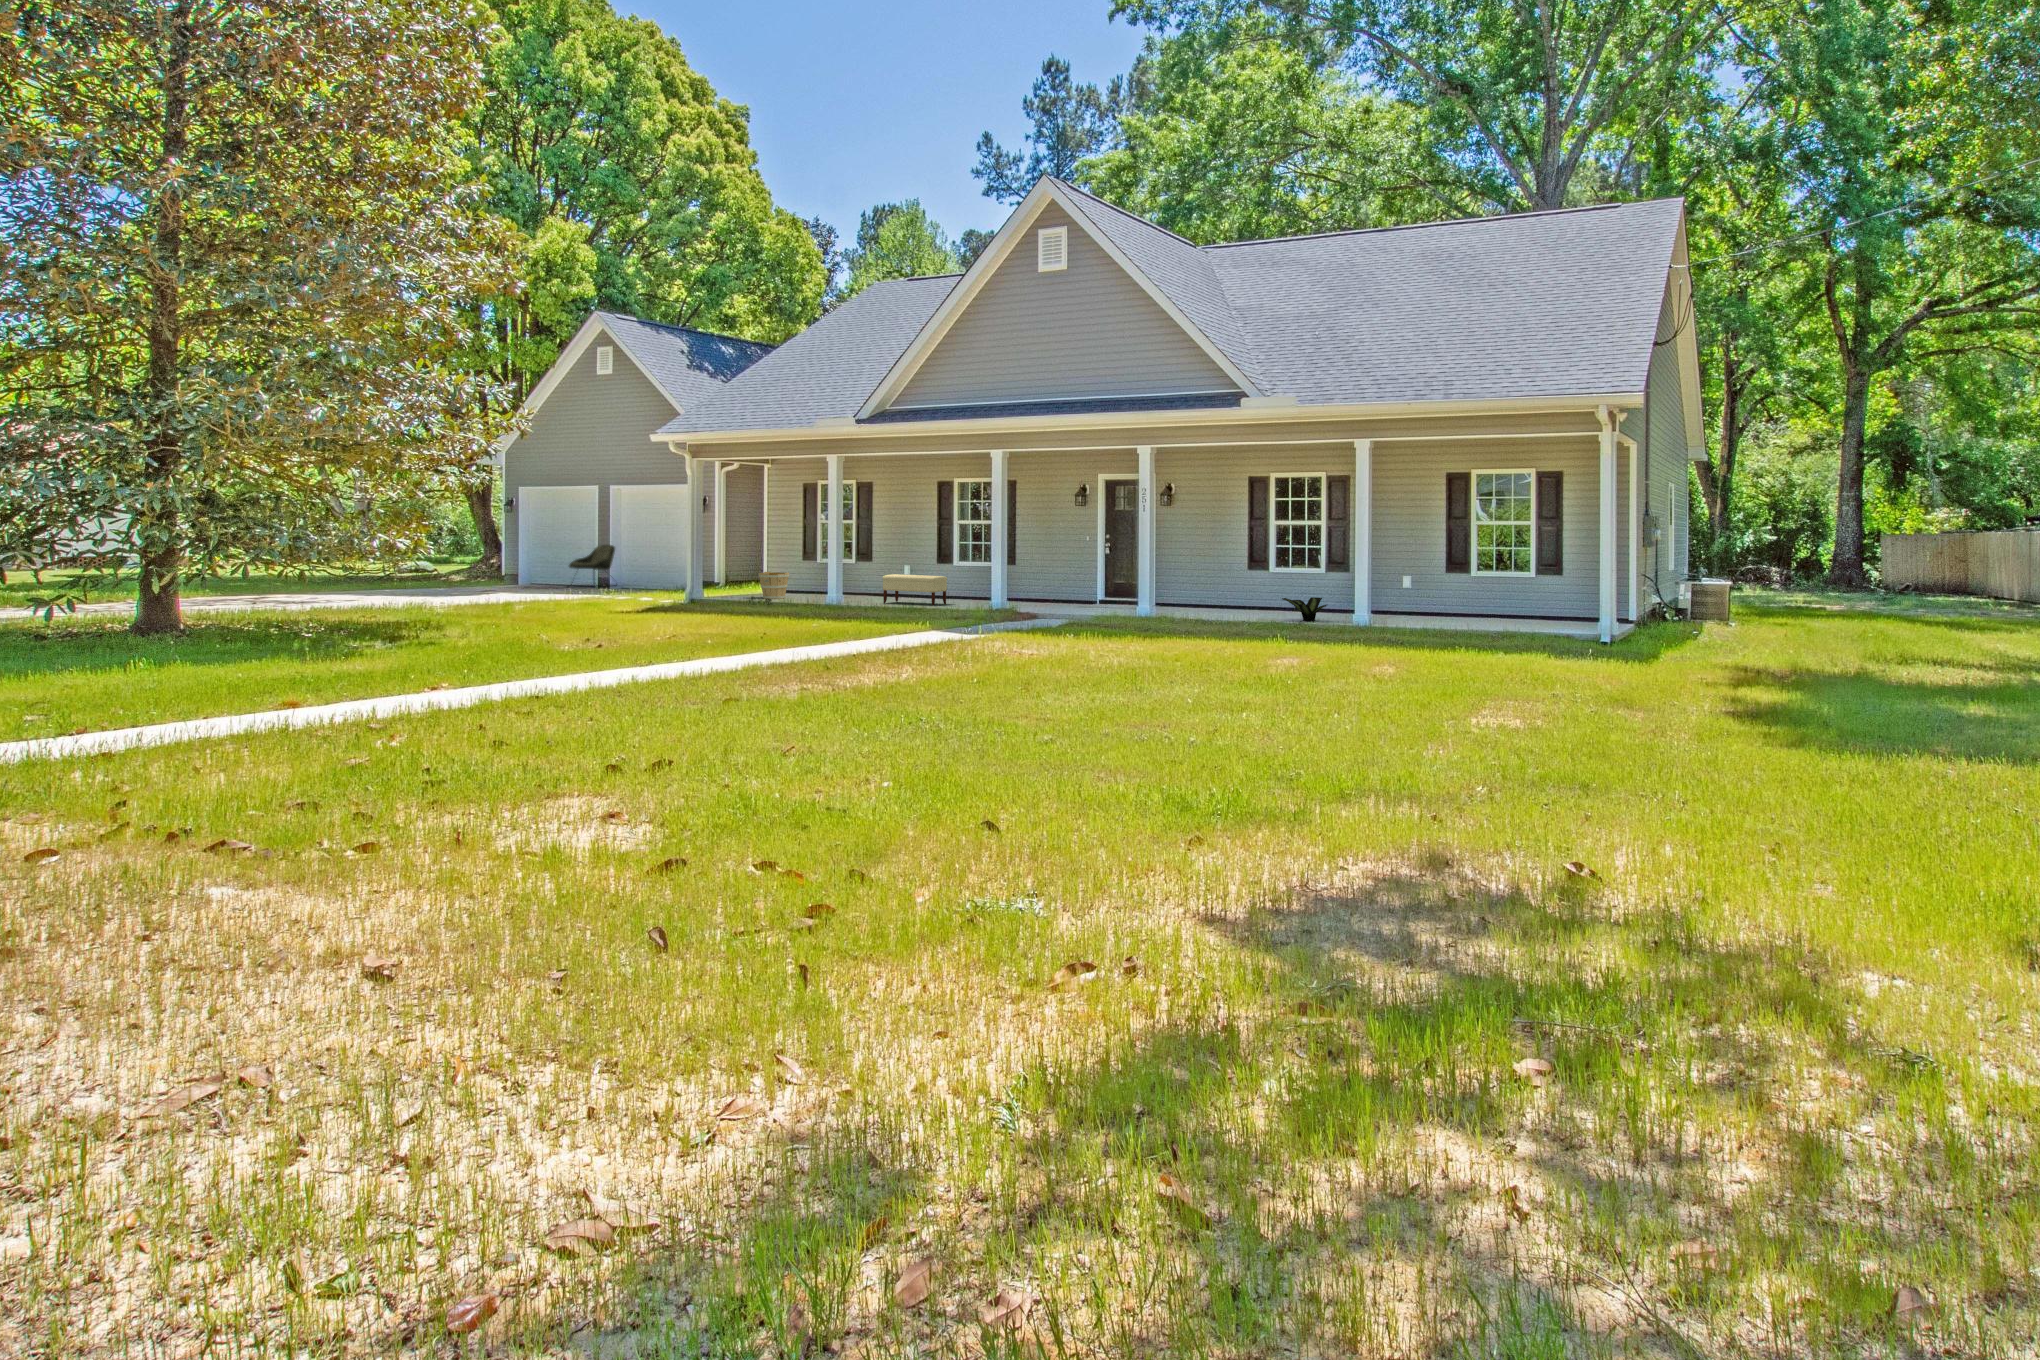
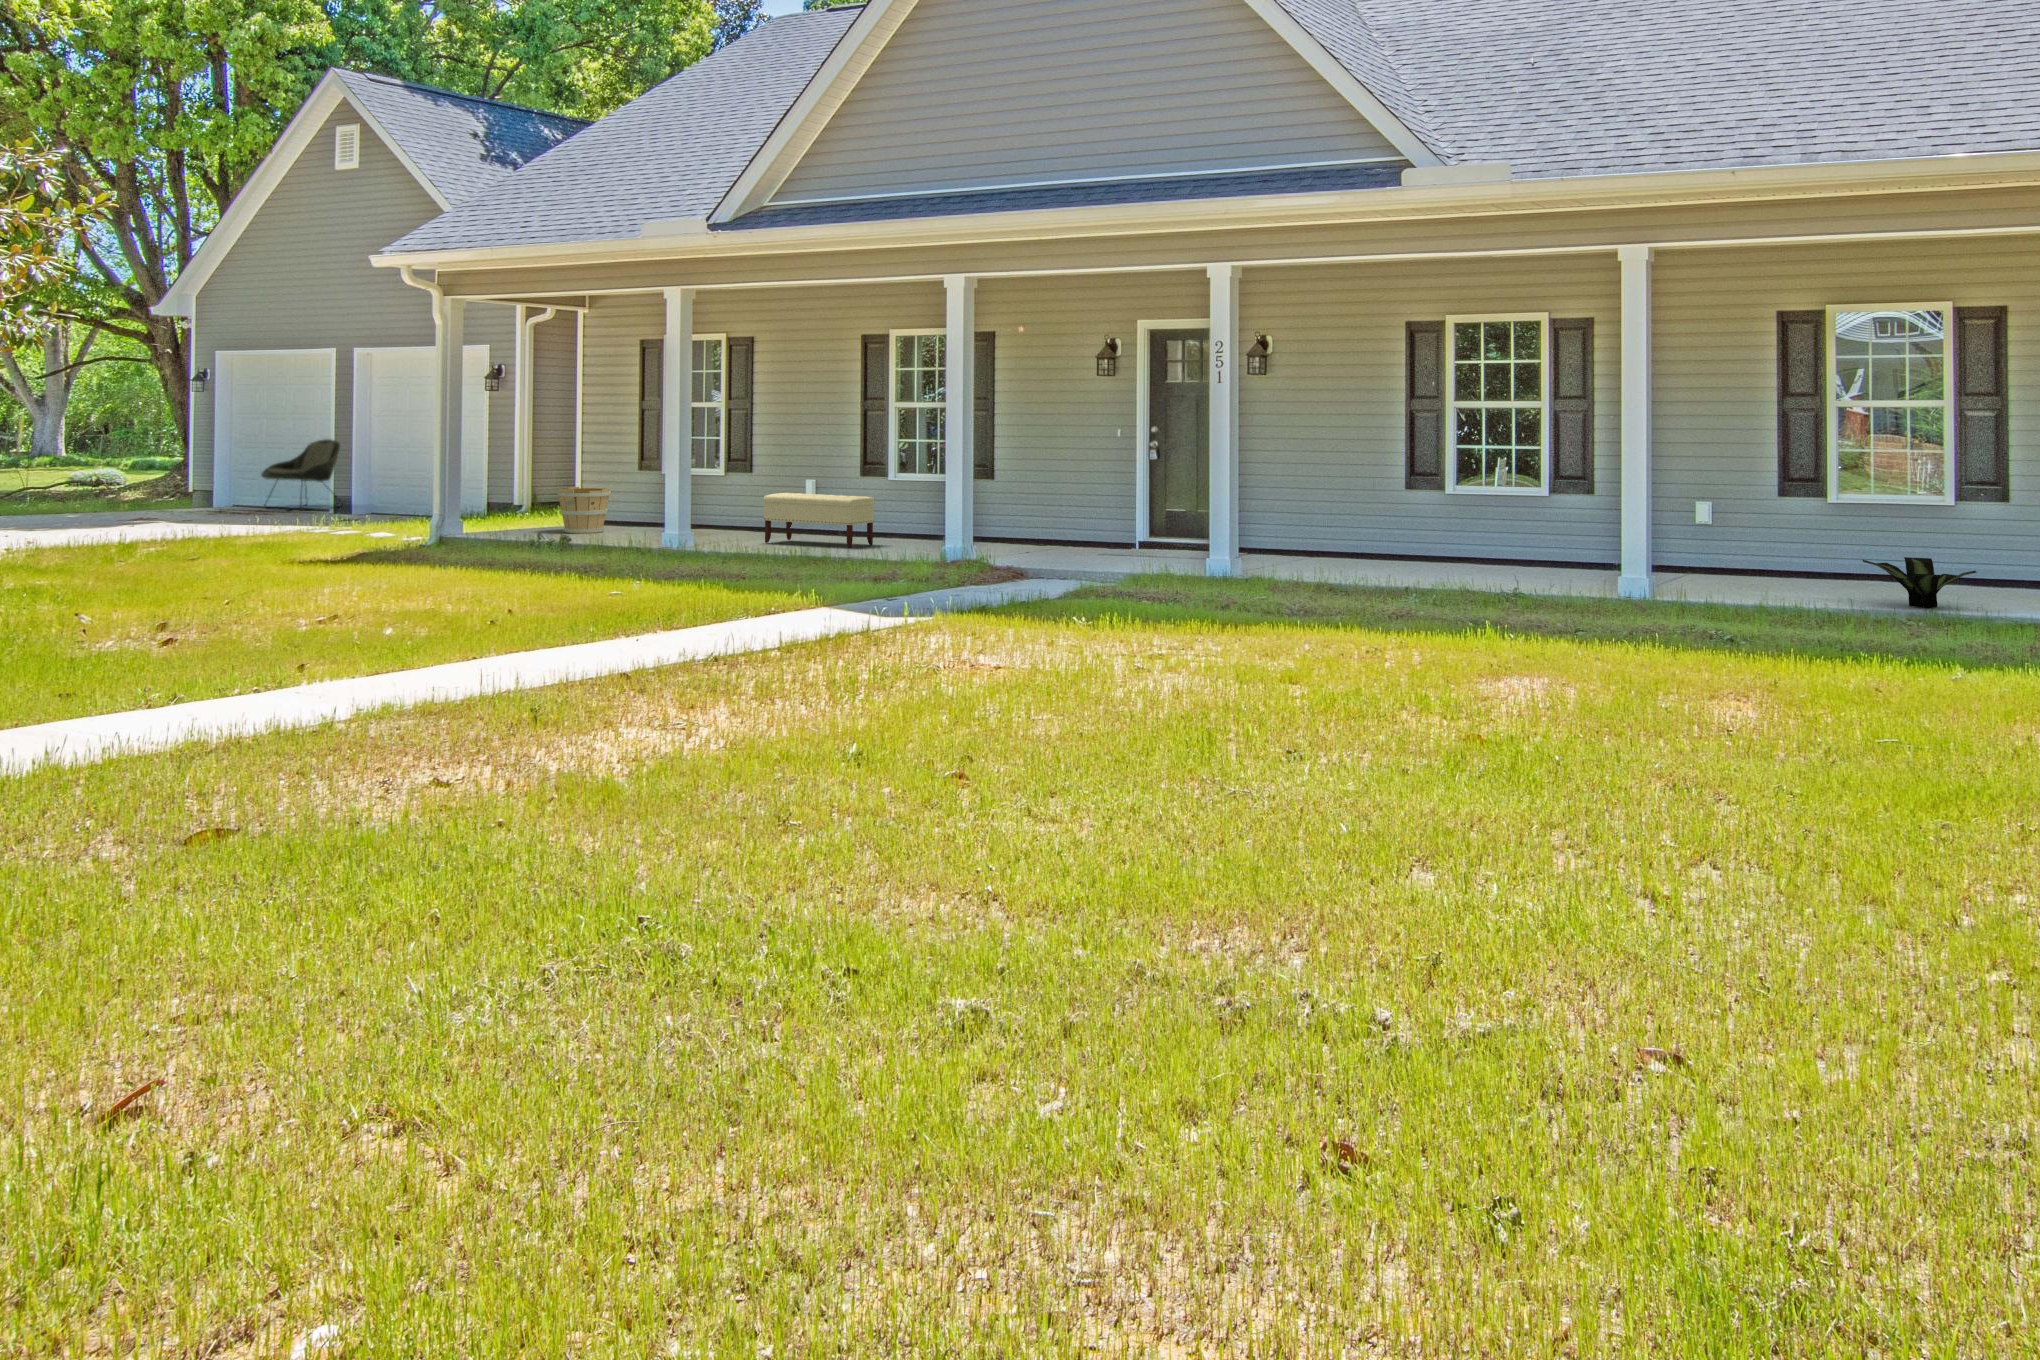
potted plant: present [1282,597,1327,621] -> present [1863,557,1977,608]

